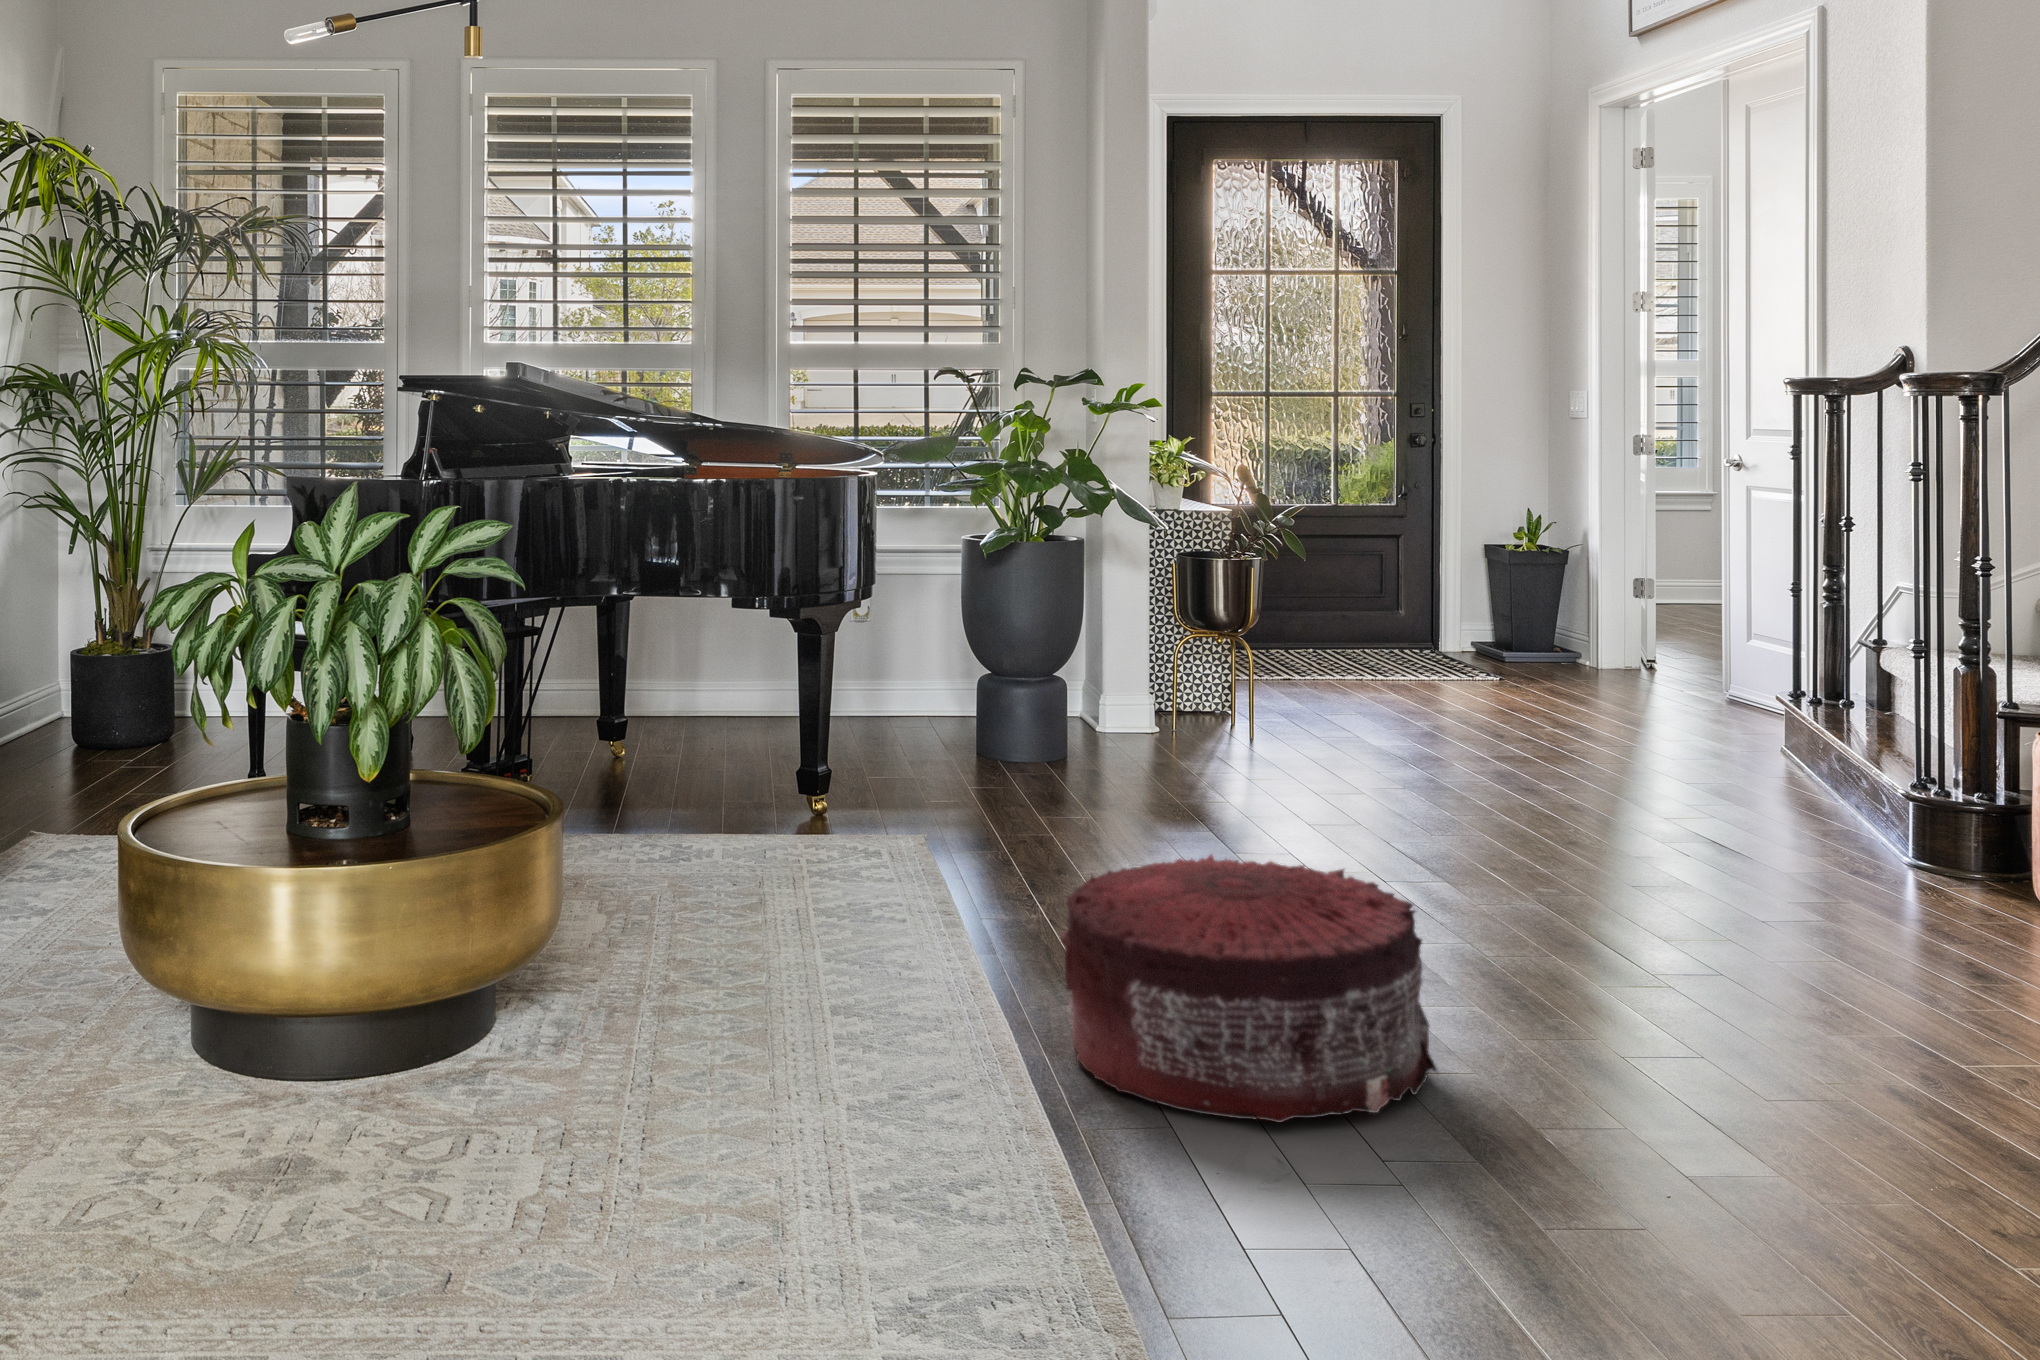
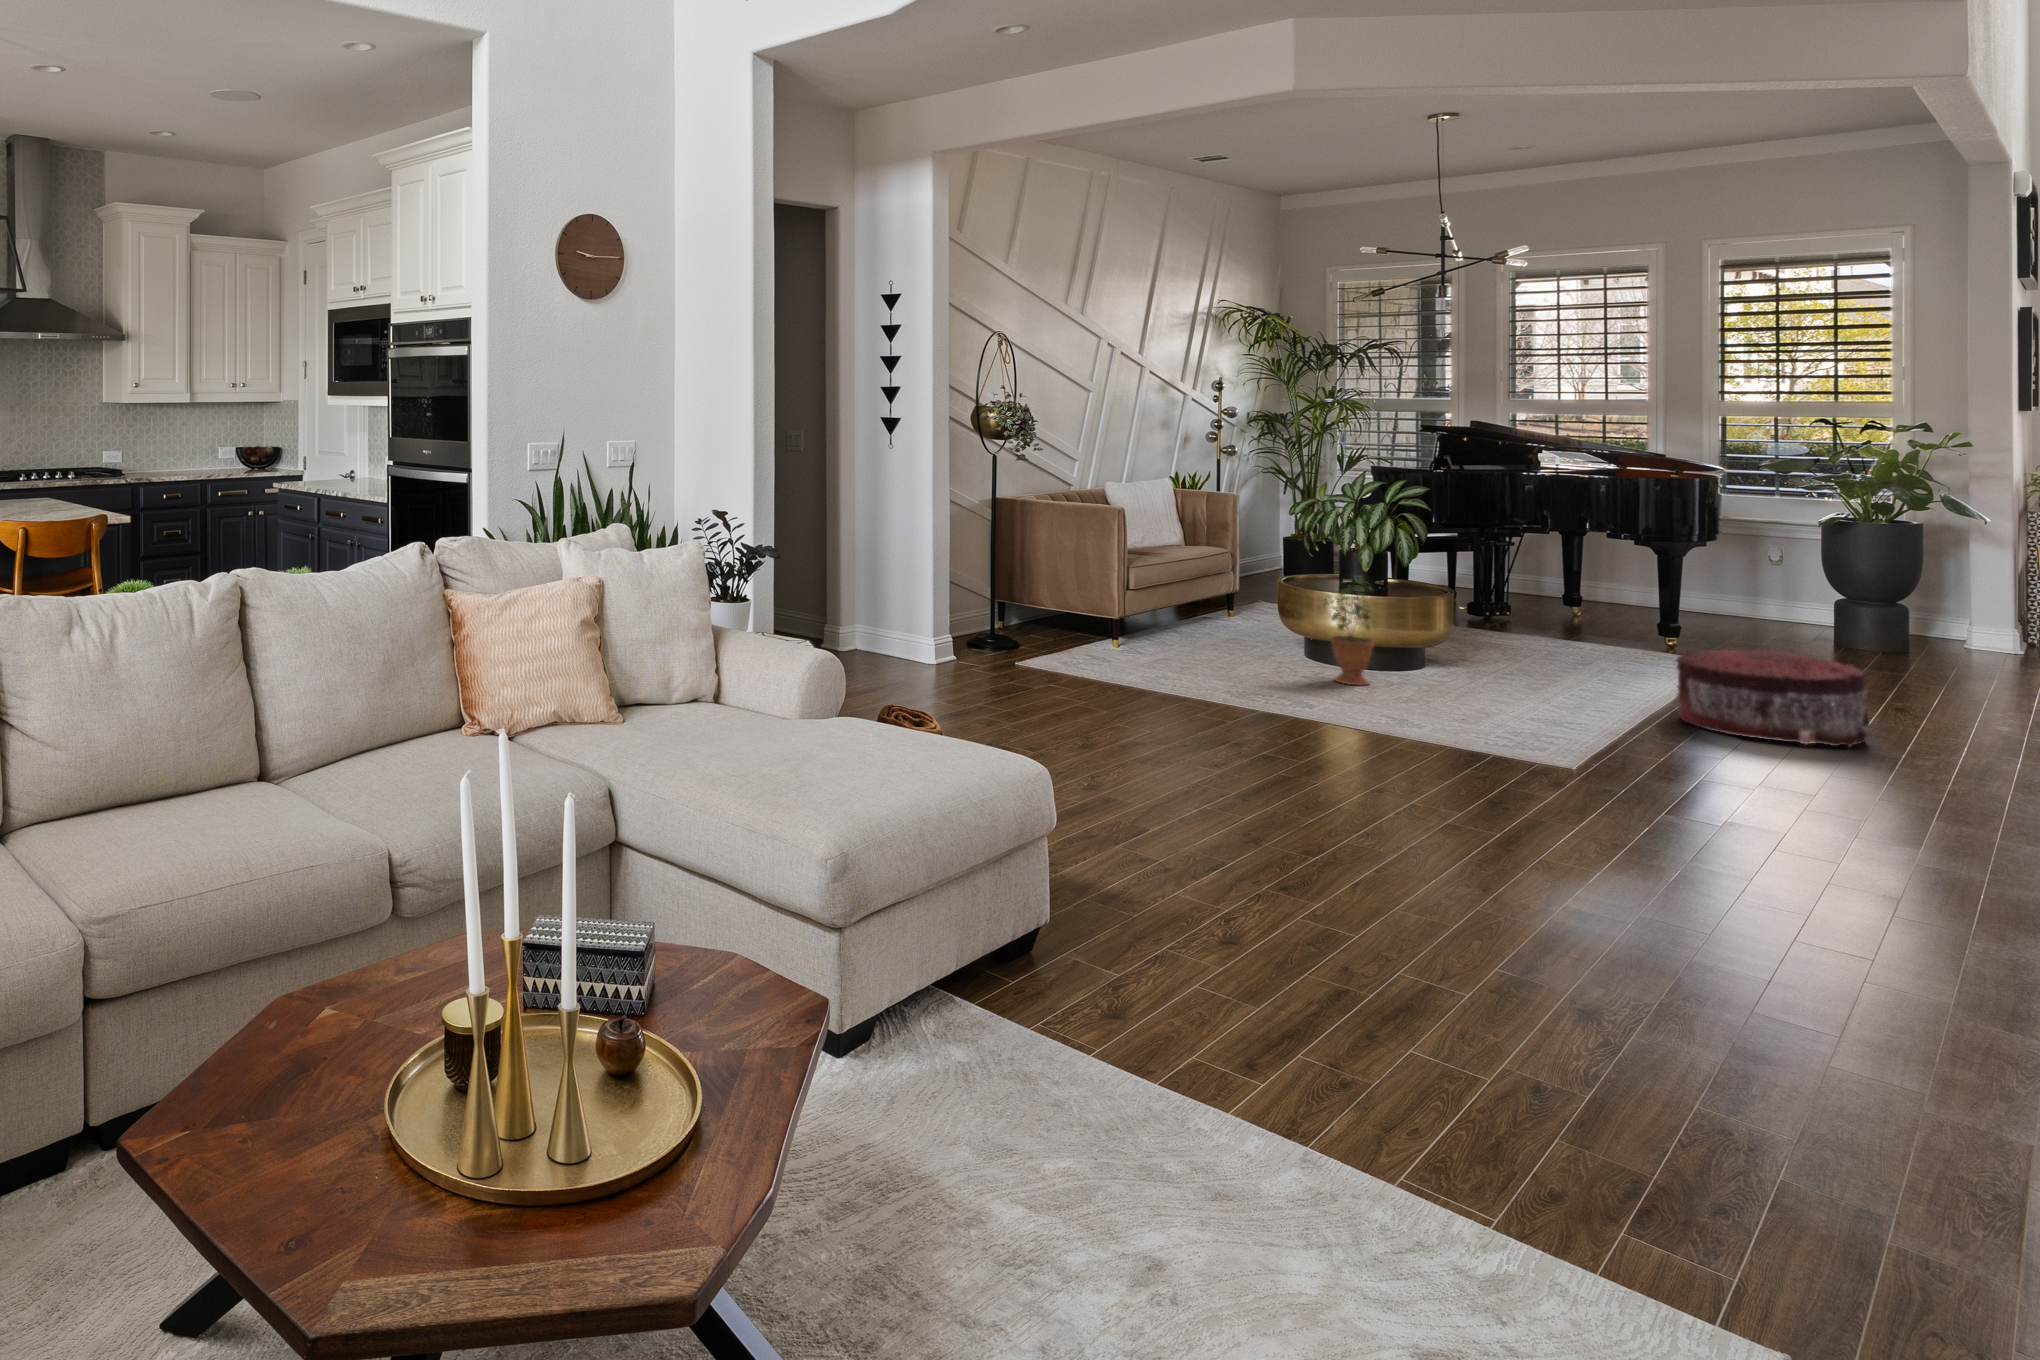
potted plant: none [262,803,418,1182] -> present [1325,578,1375,685]

